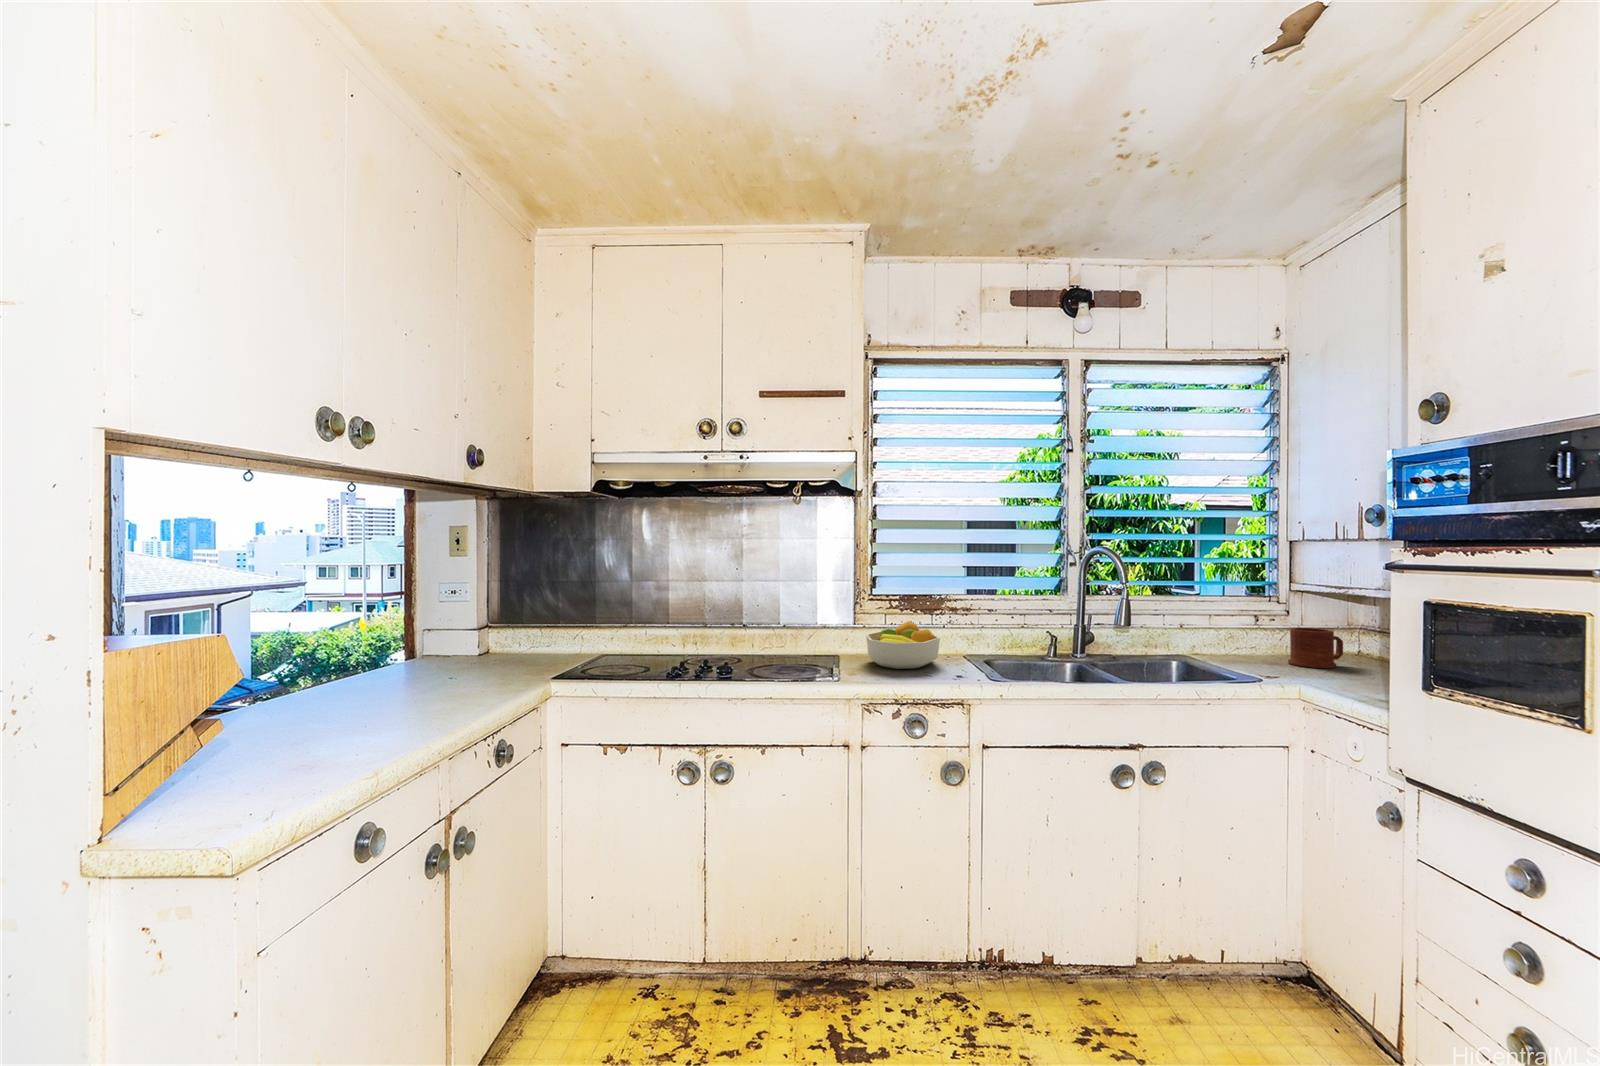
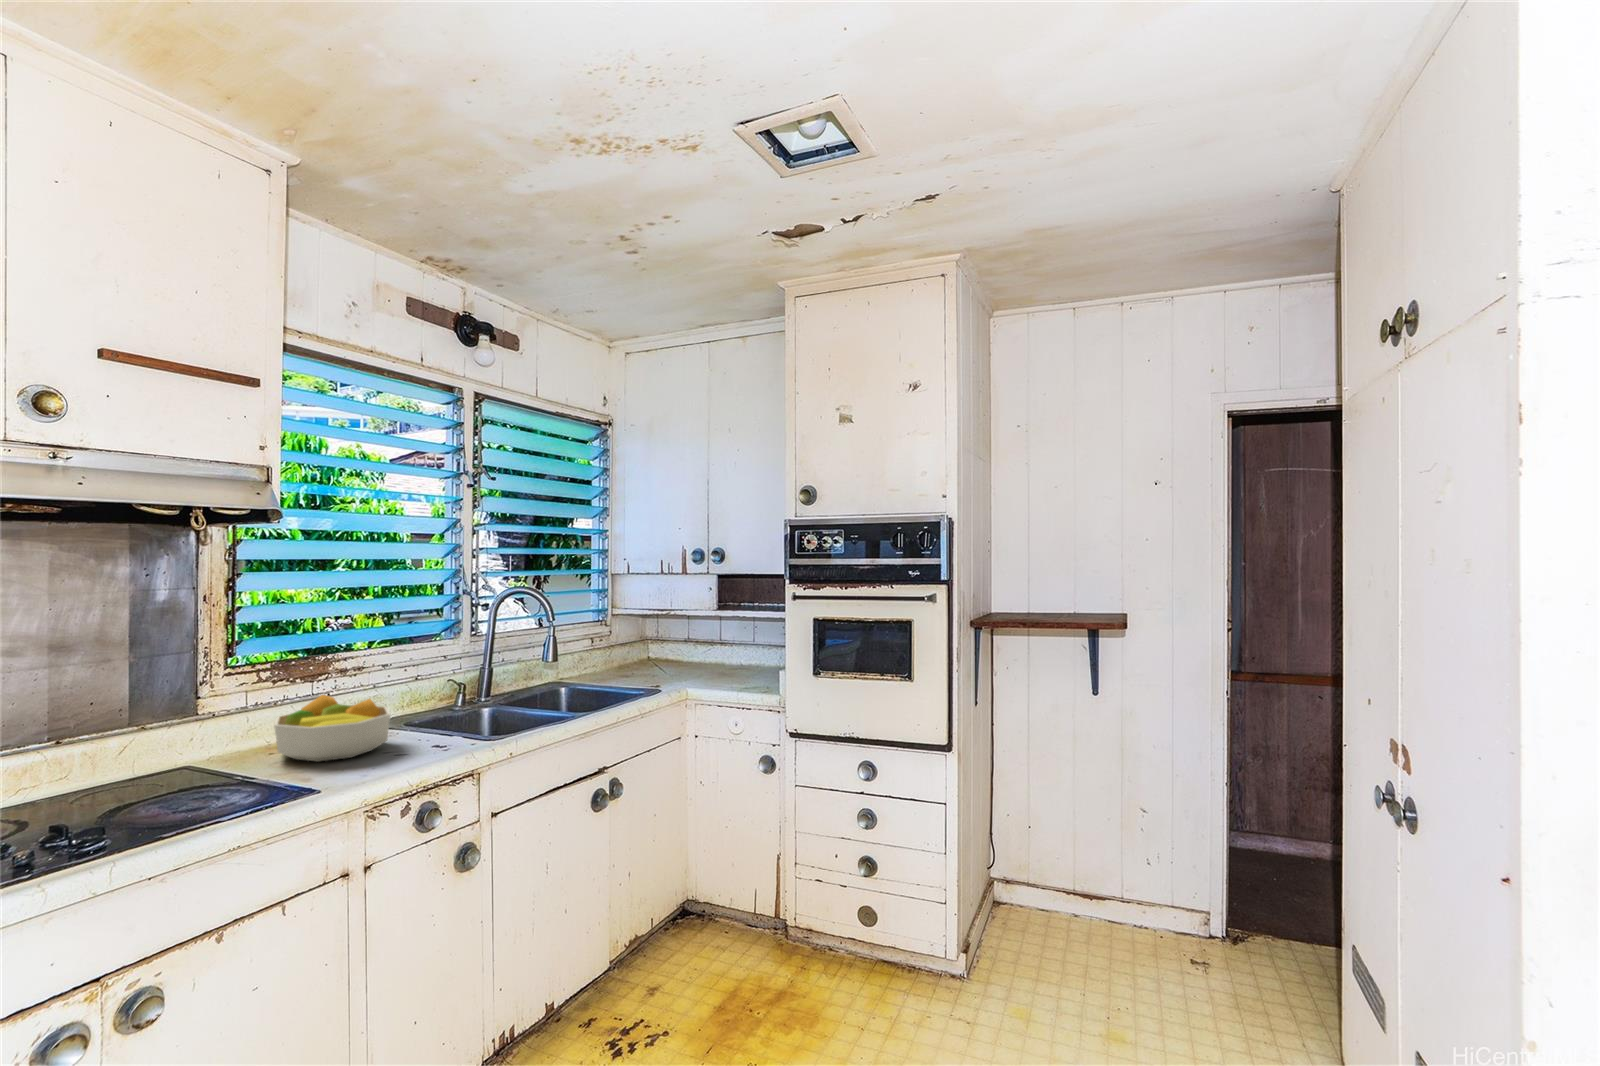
mug: present [1288,628,1343,668] -> none [638,640,668,671]

